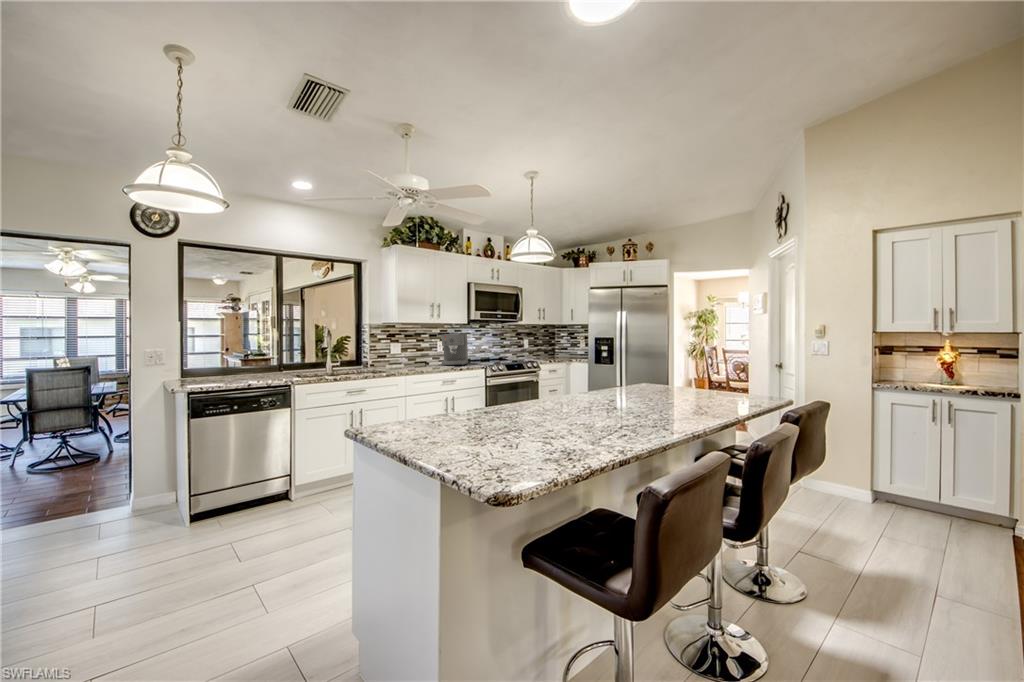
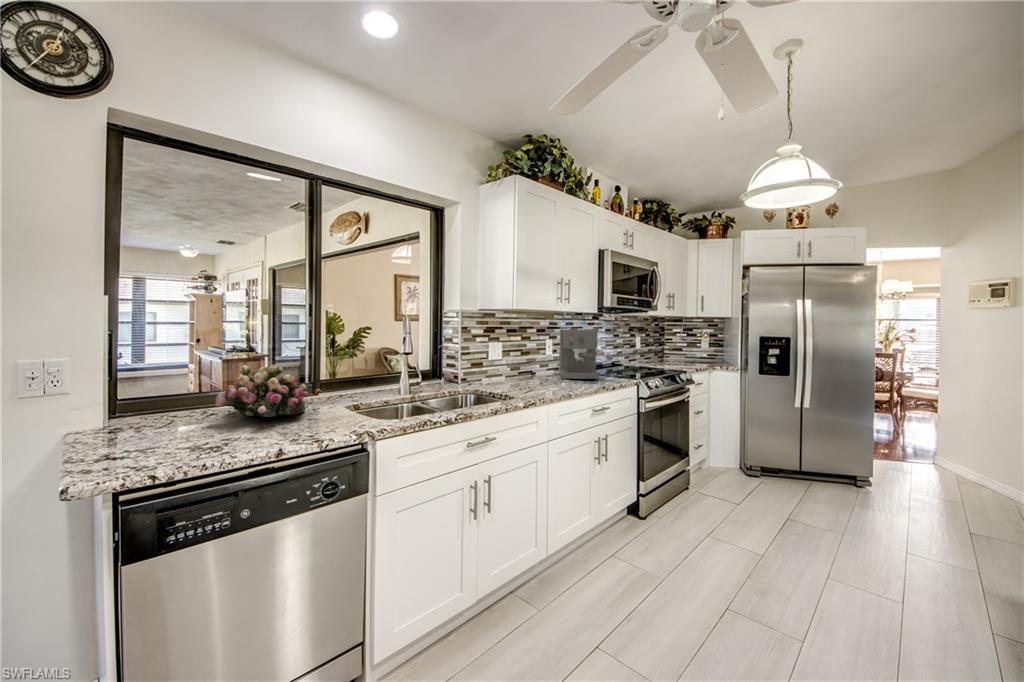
flower arrangement: none [225,351,271,376] -> present [215,365,308,417]

